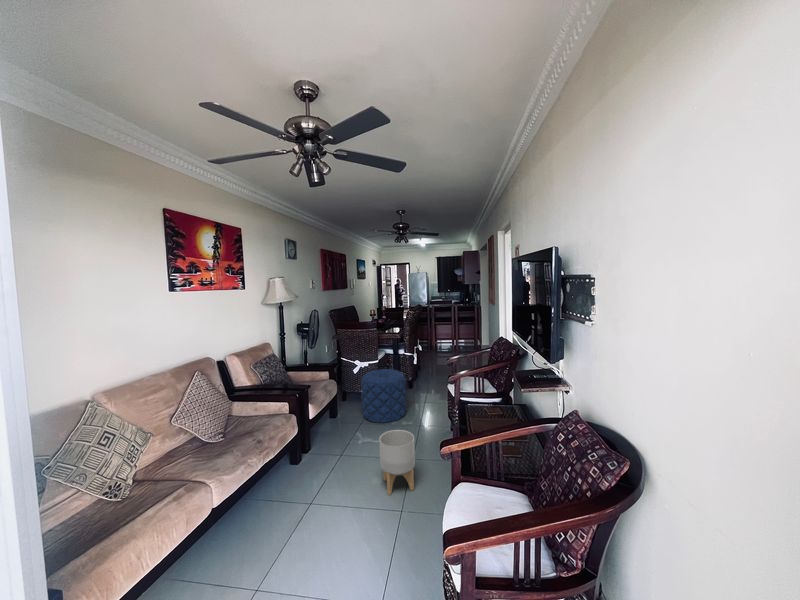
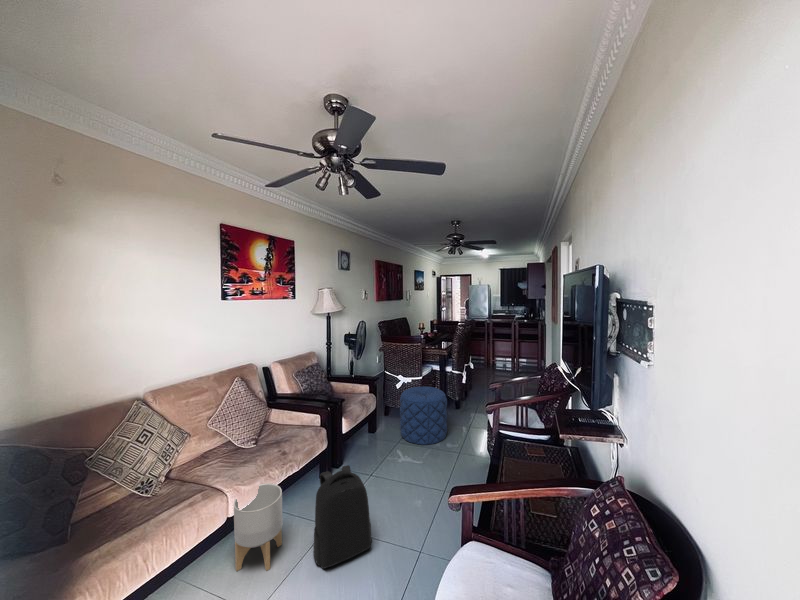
planter: present [379,430,415,495] -> present [234,484,282,571]
backpack: none [304,444,359,540] -> present [313,465,372,569]

